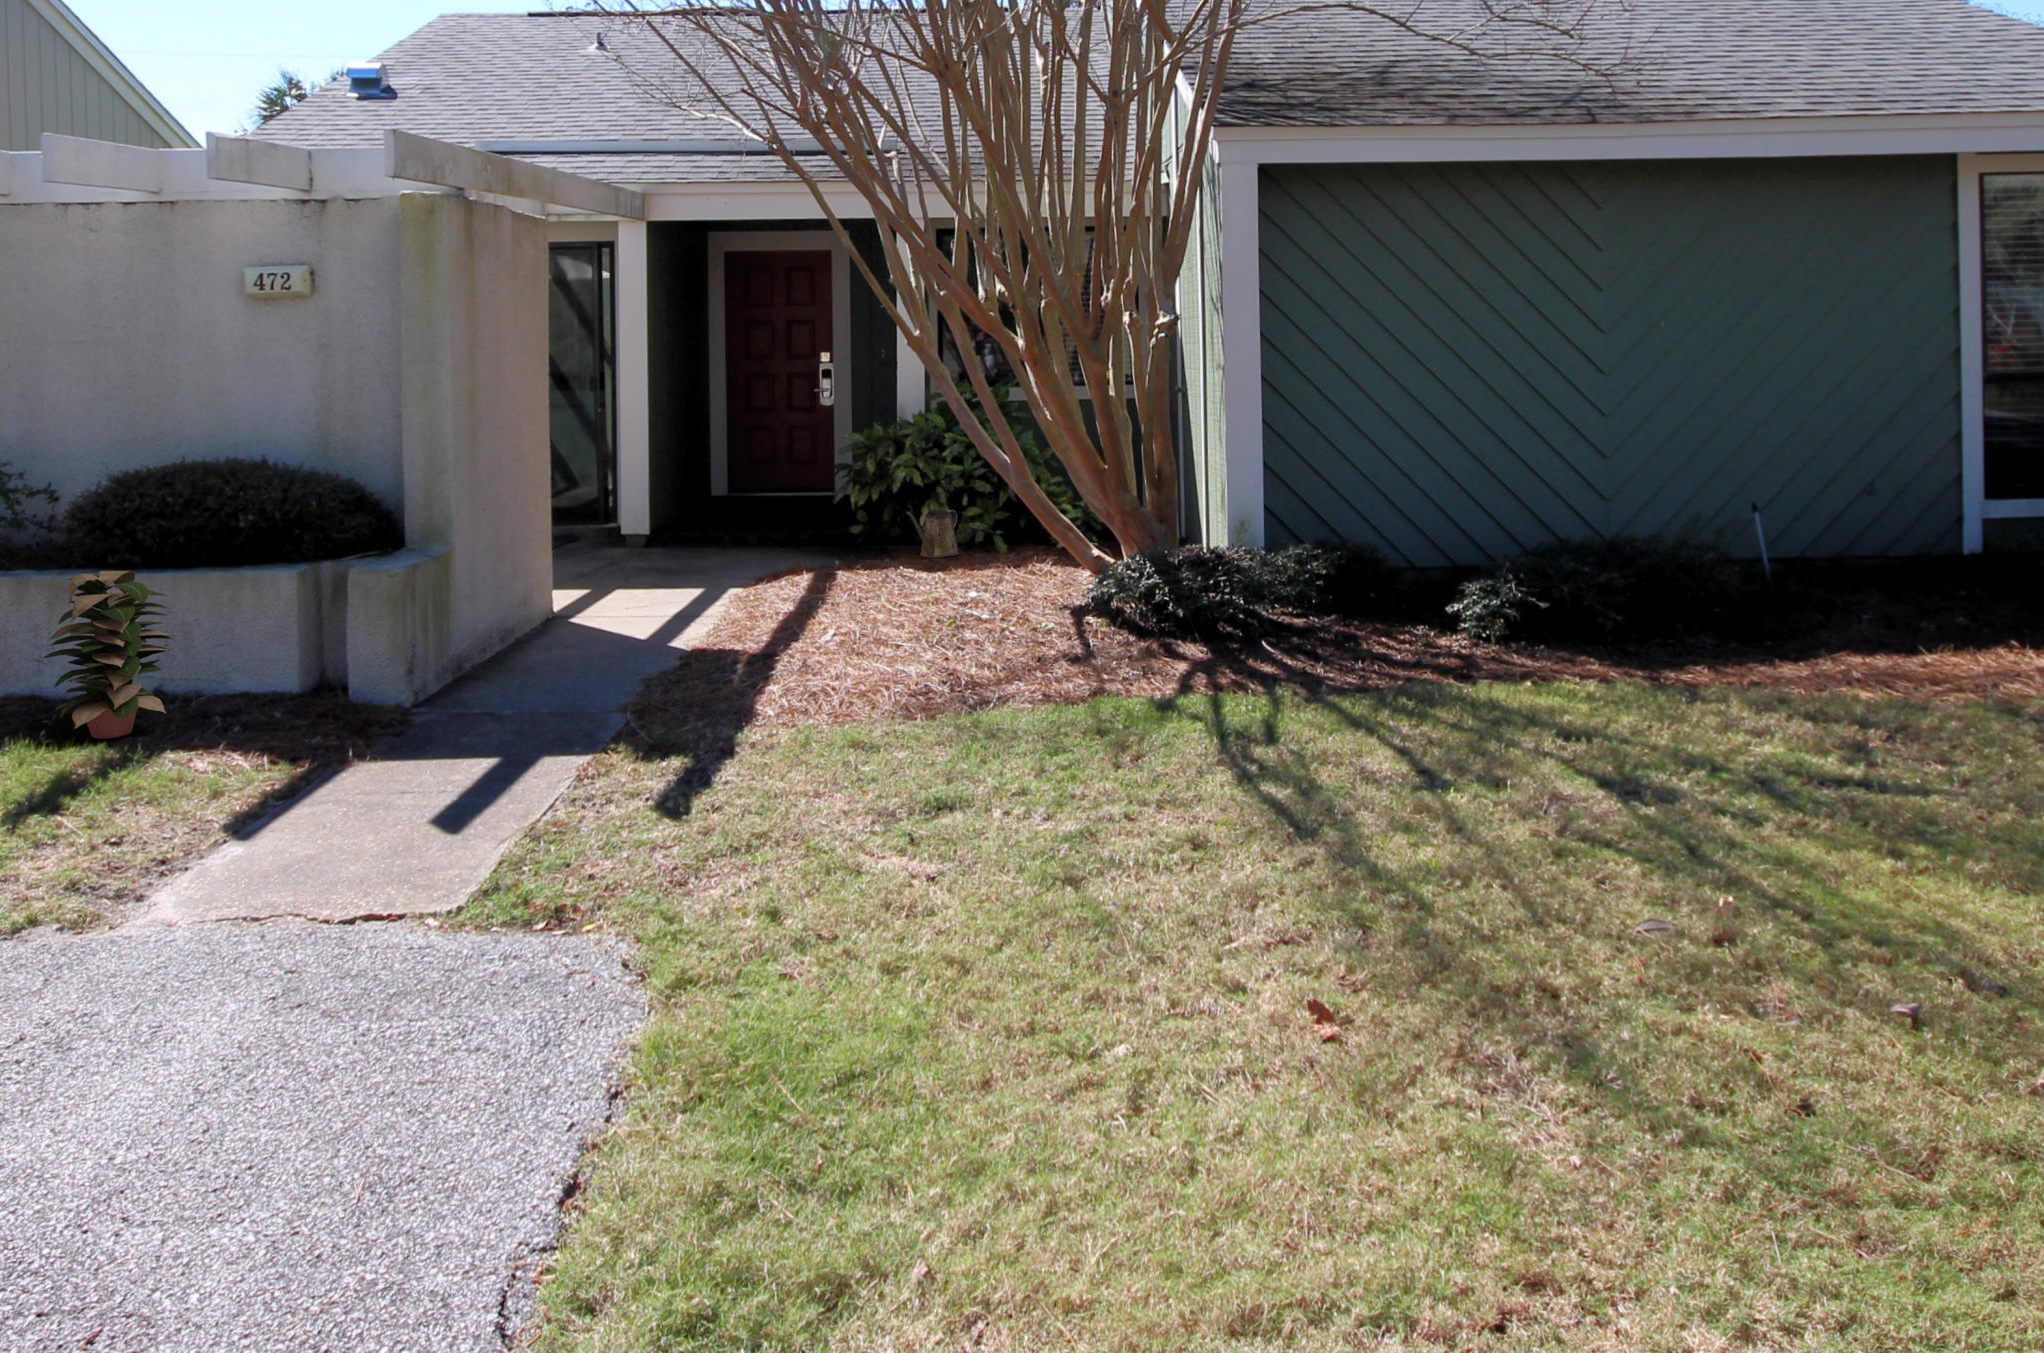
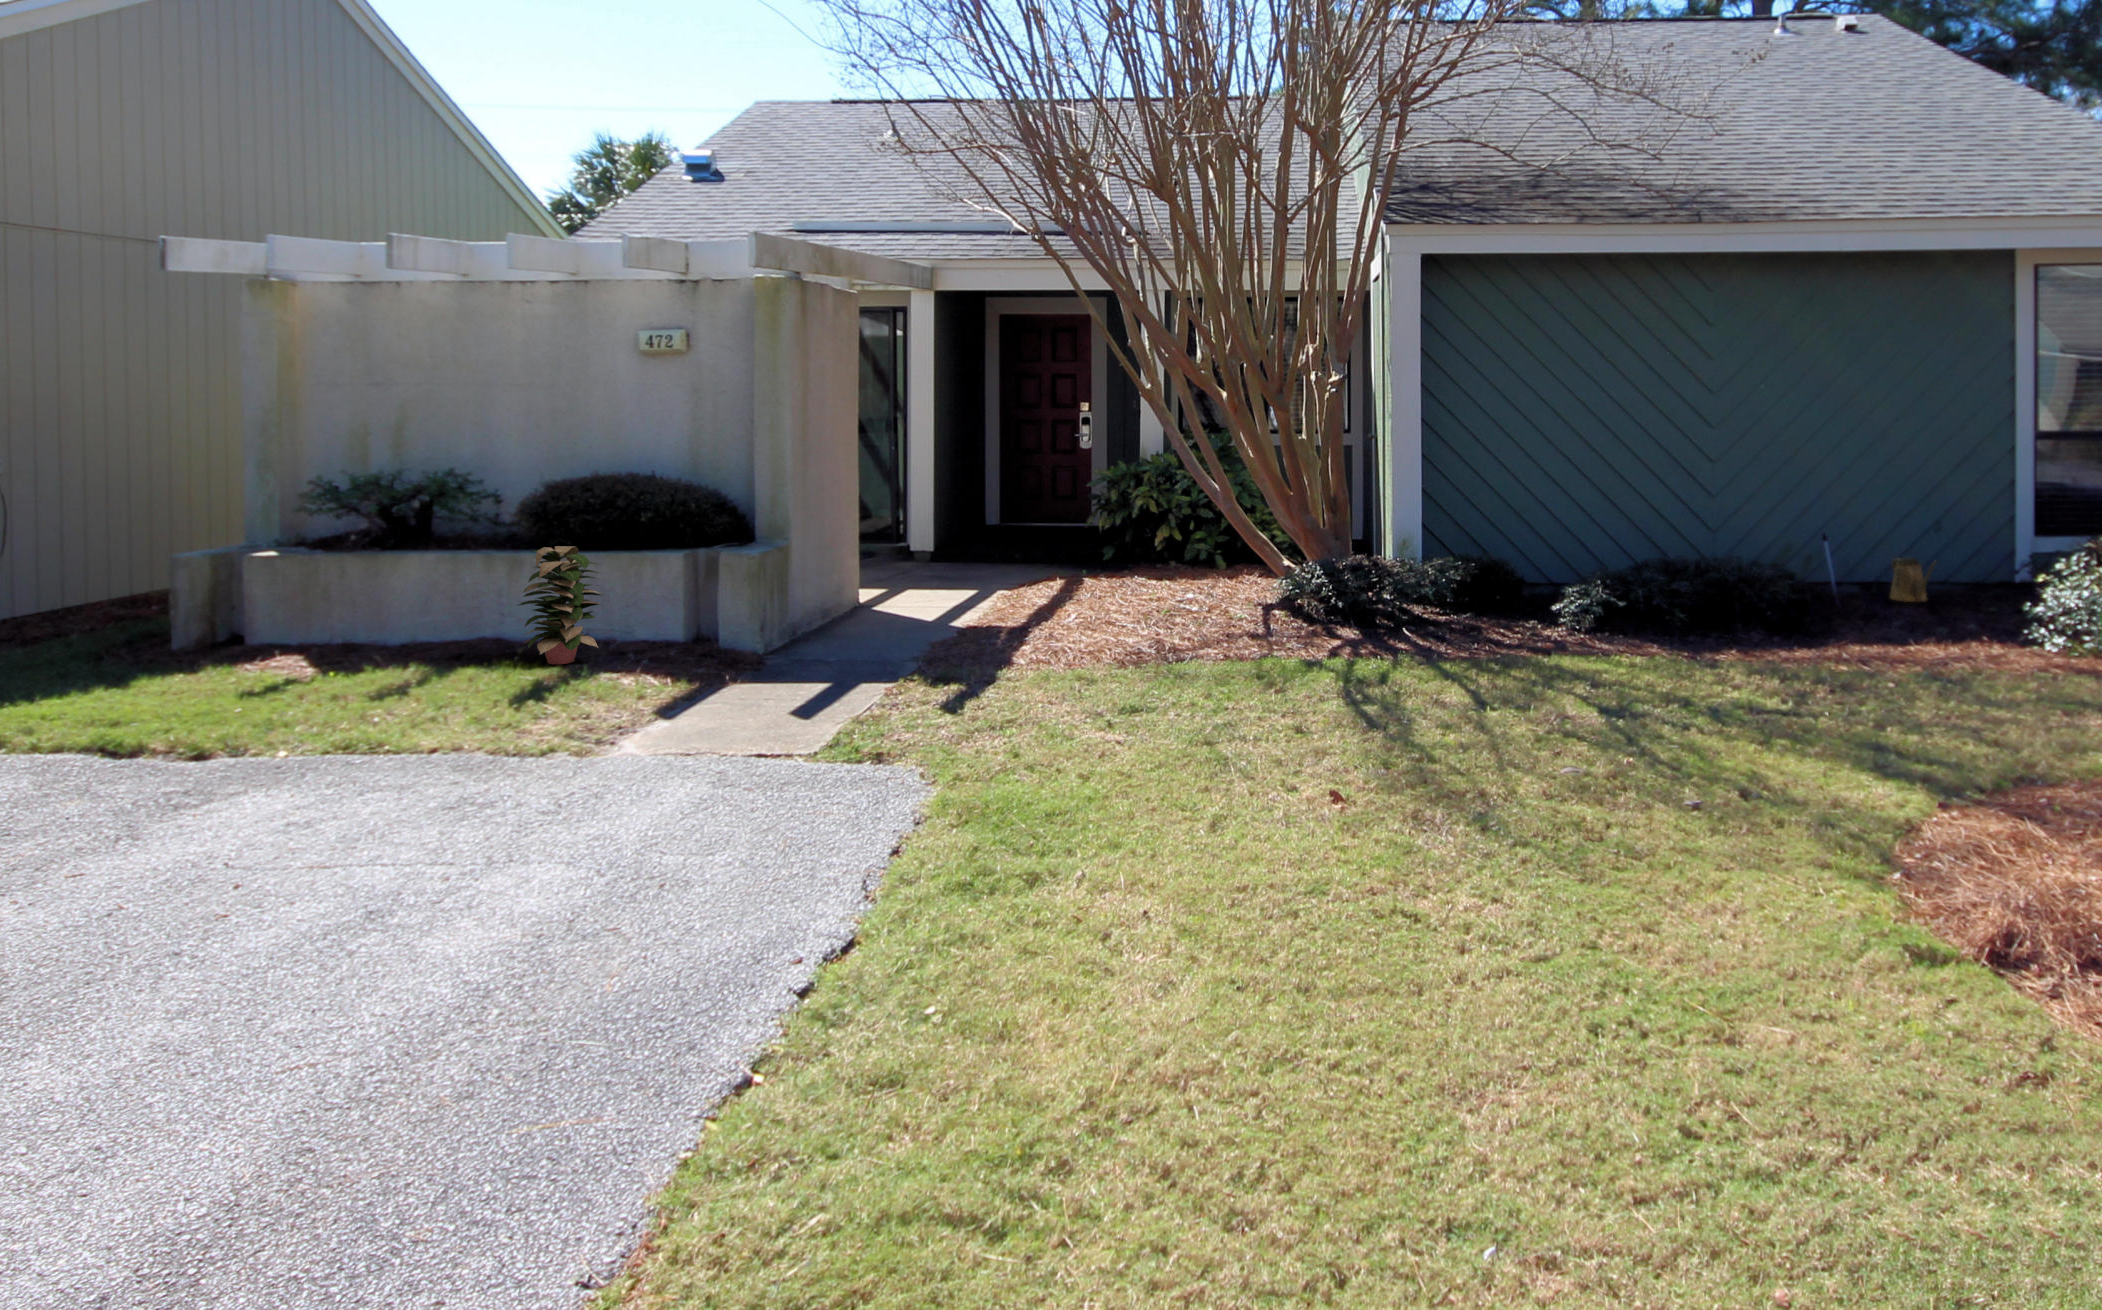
watering can: present [906,509,959,558] -> present [1890,558,1937,602]

